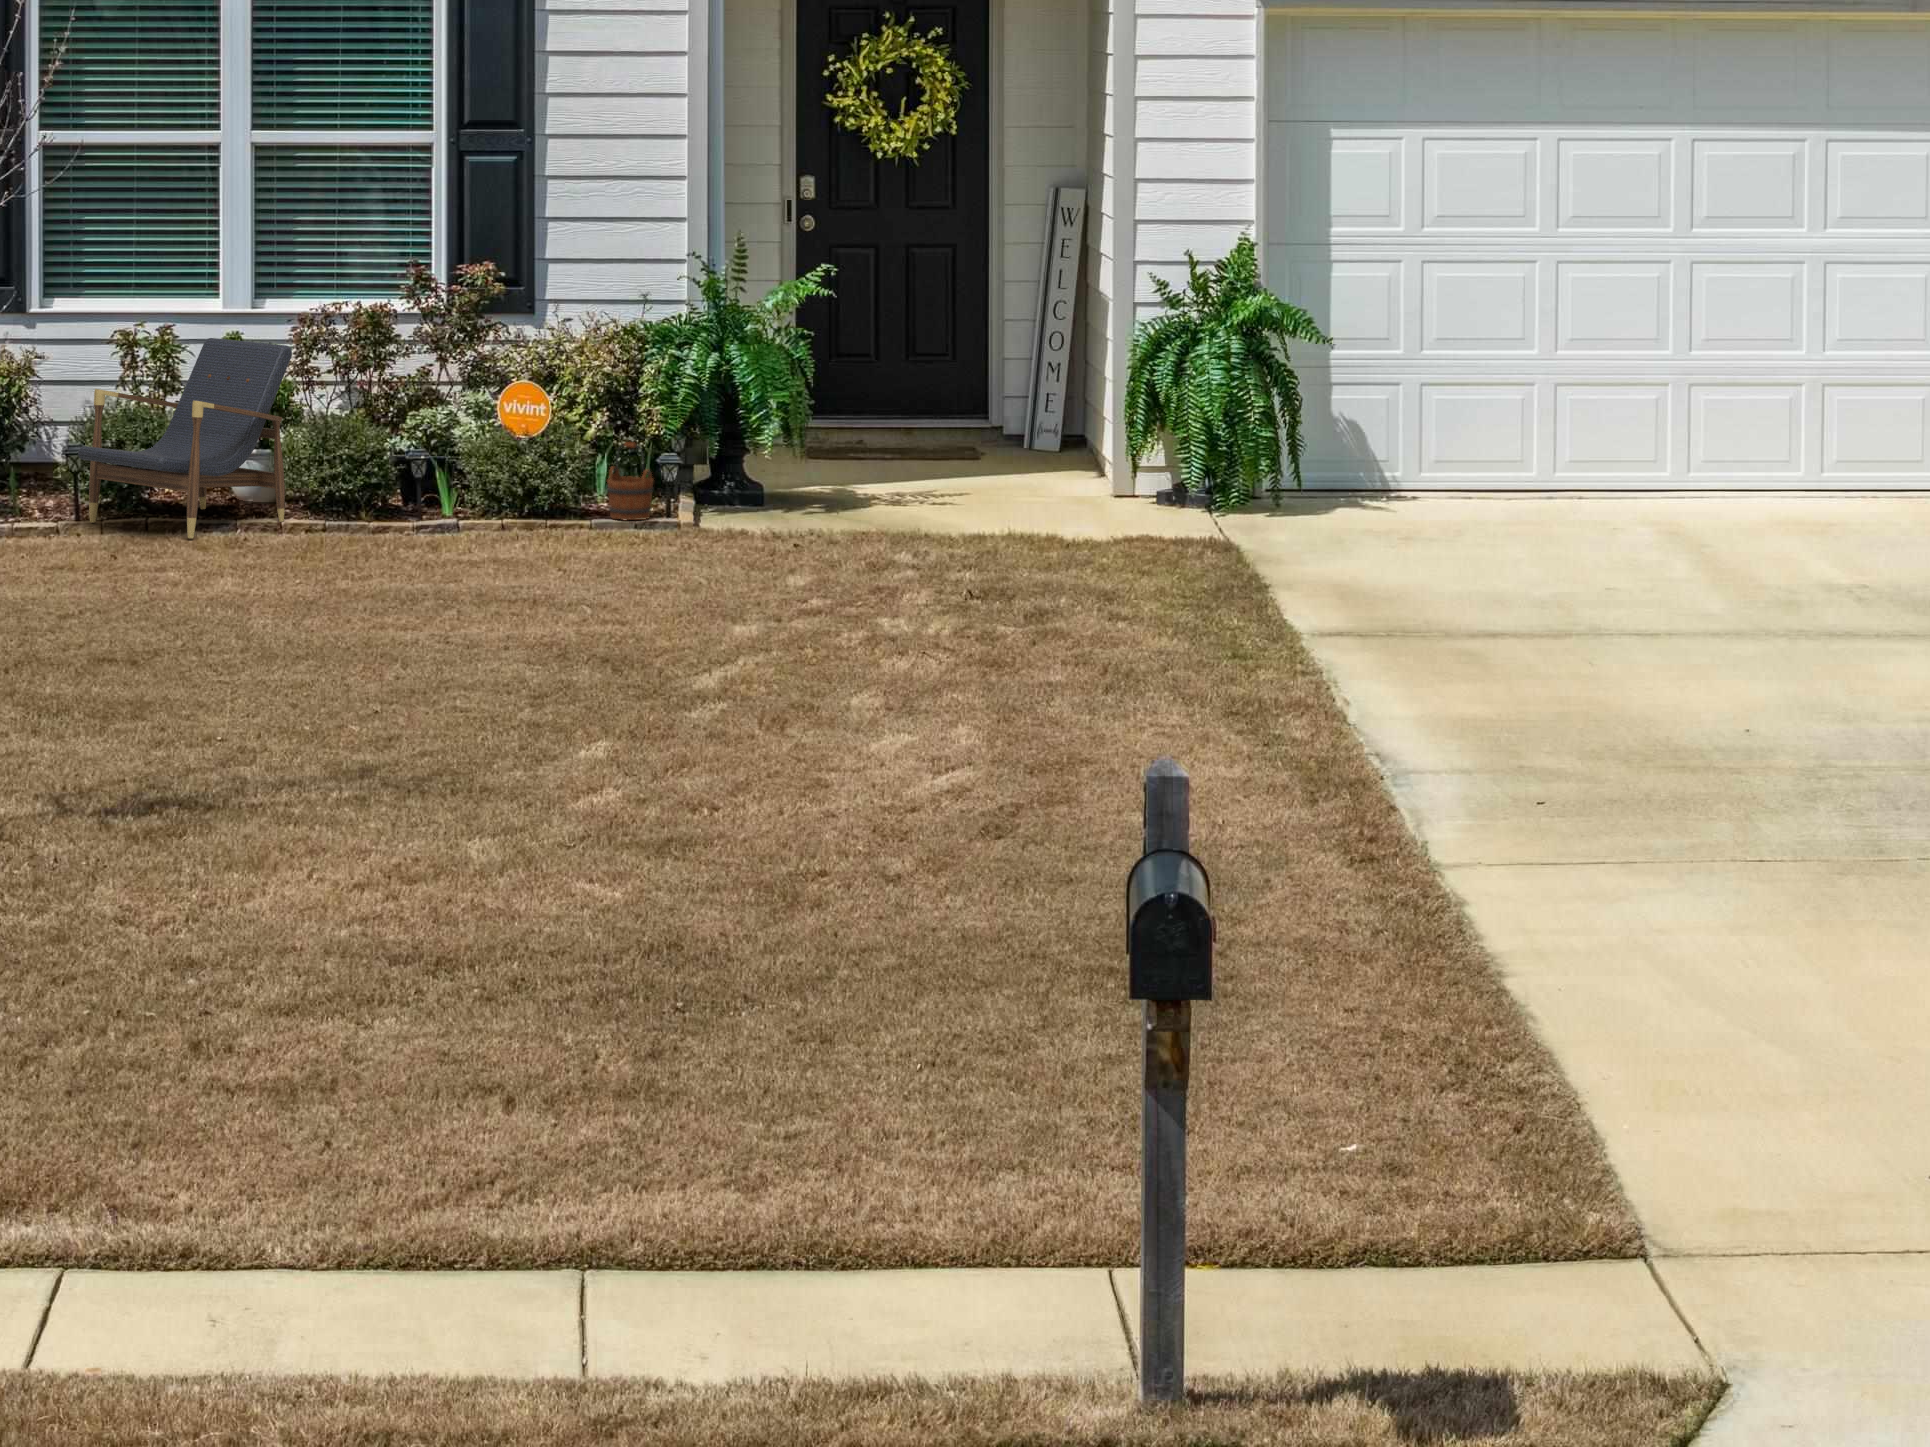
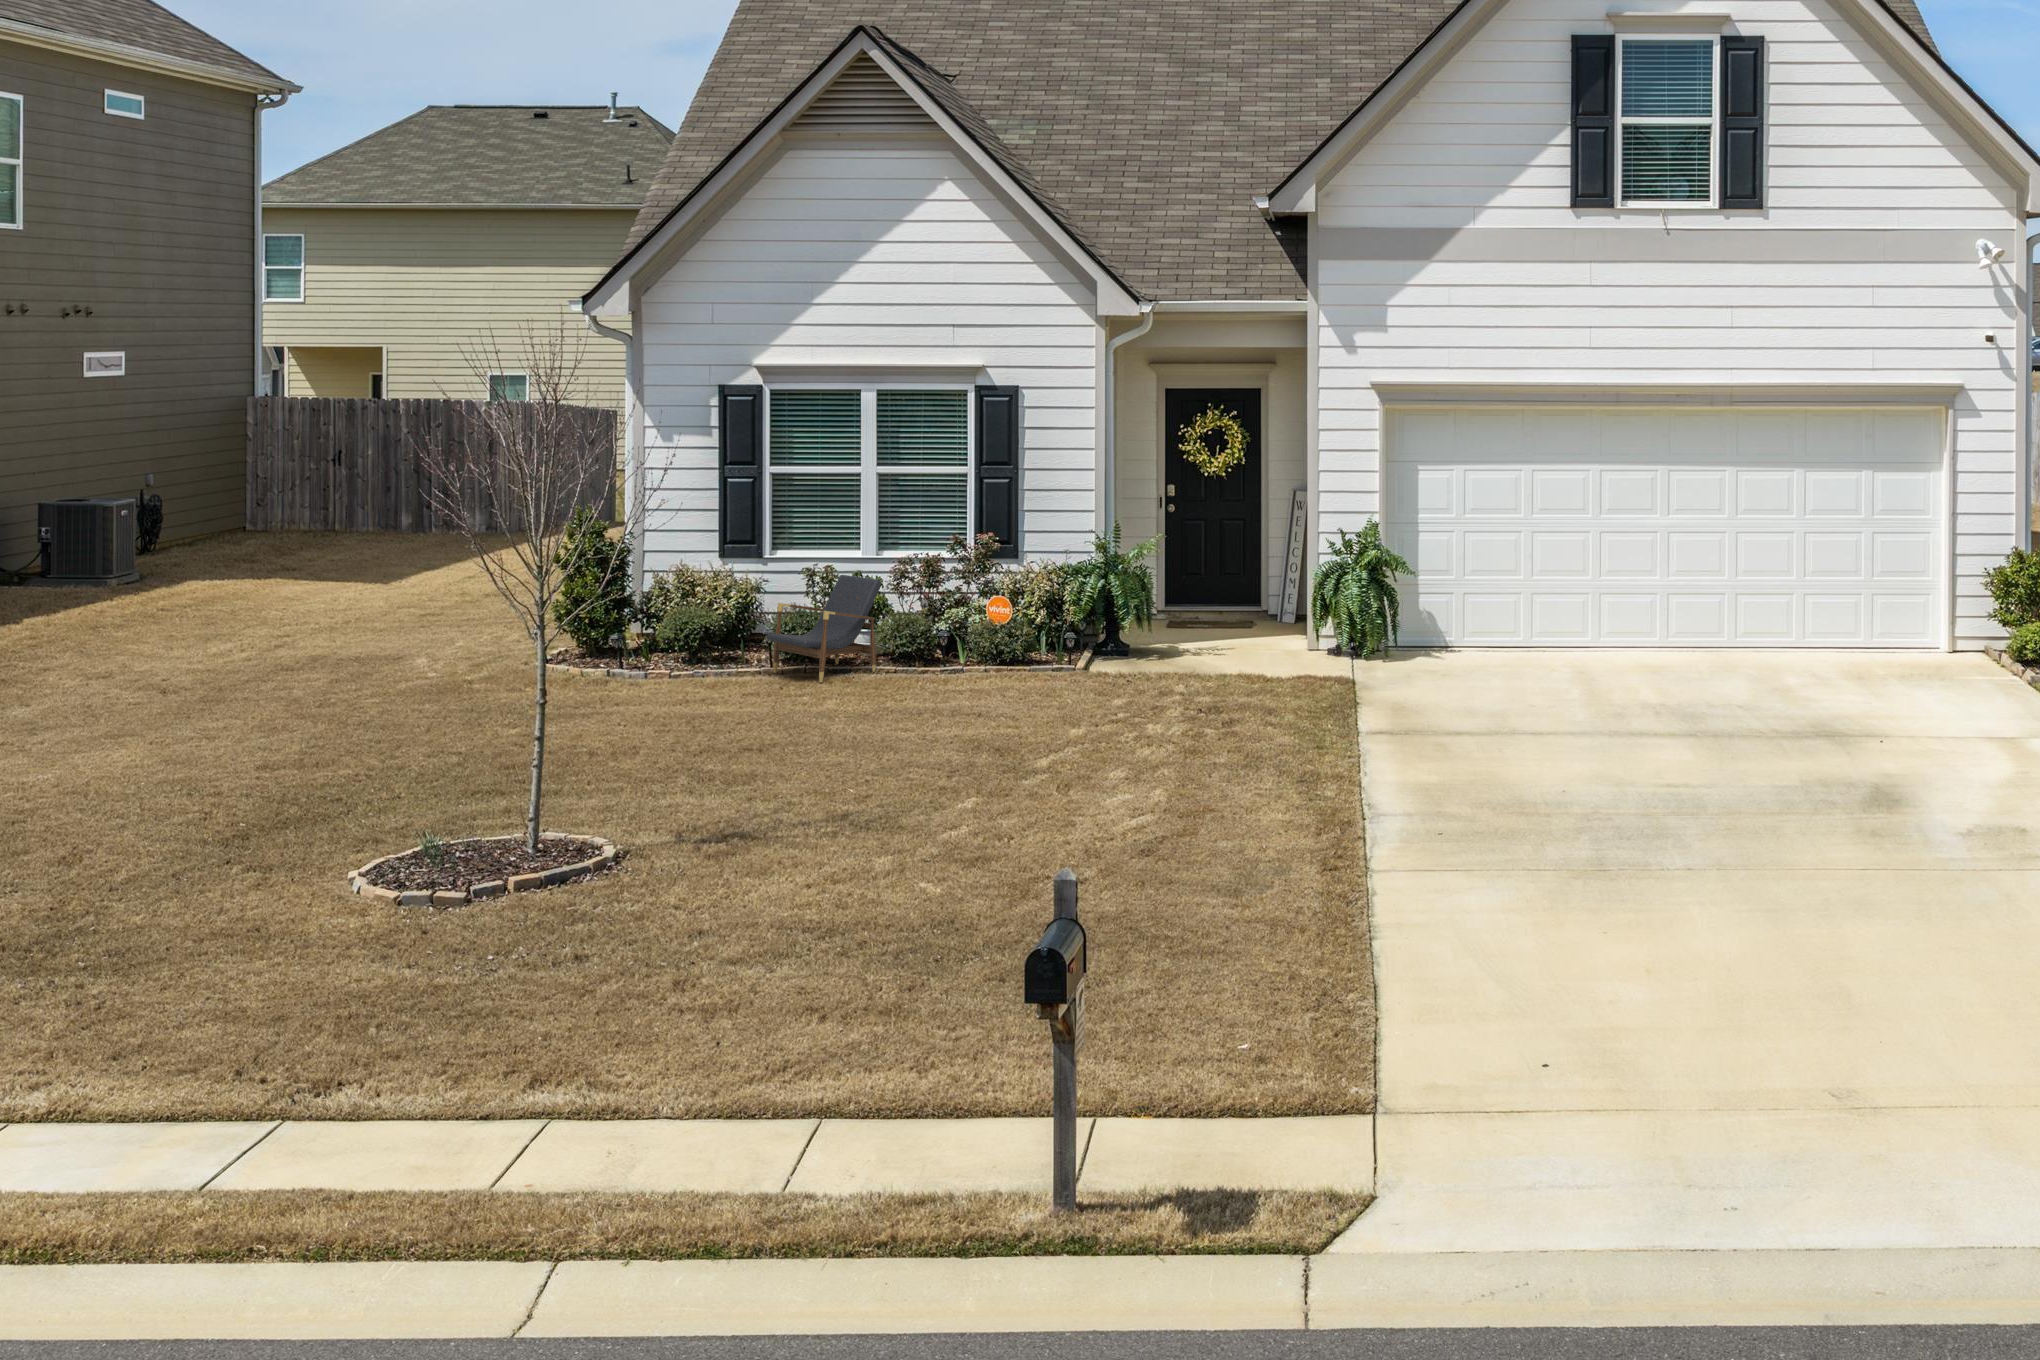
wooden bucket: present [607,442,654,521] -> none [1044,629,1069,670]

